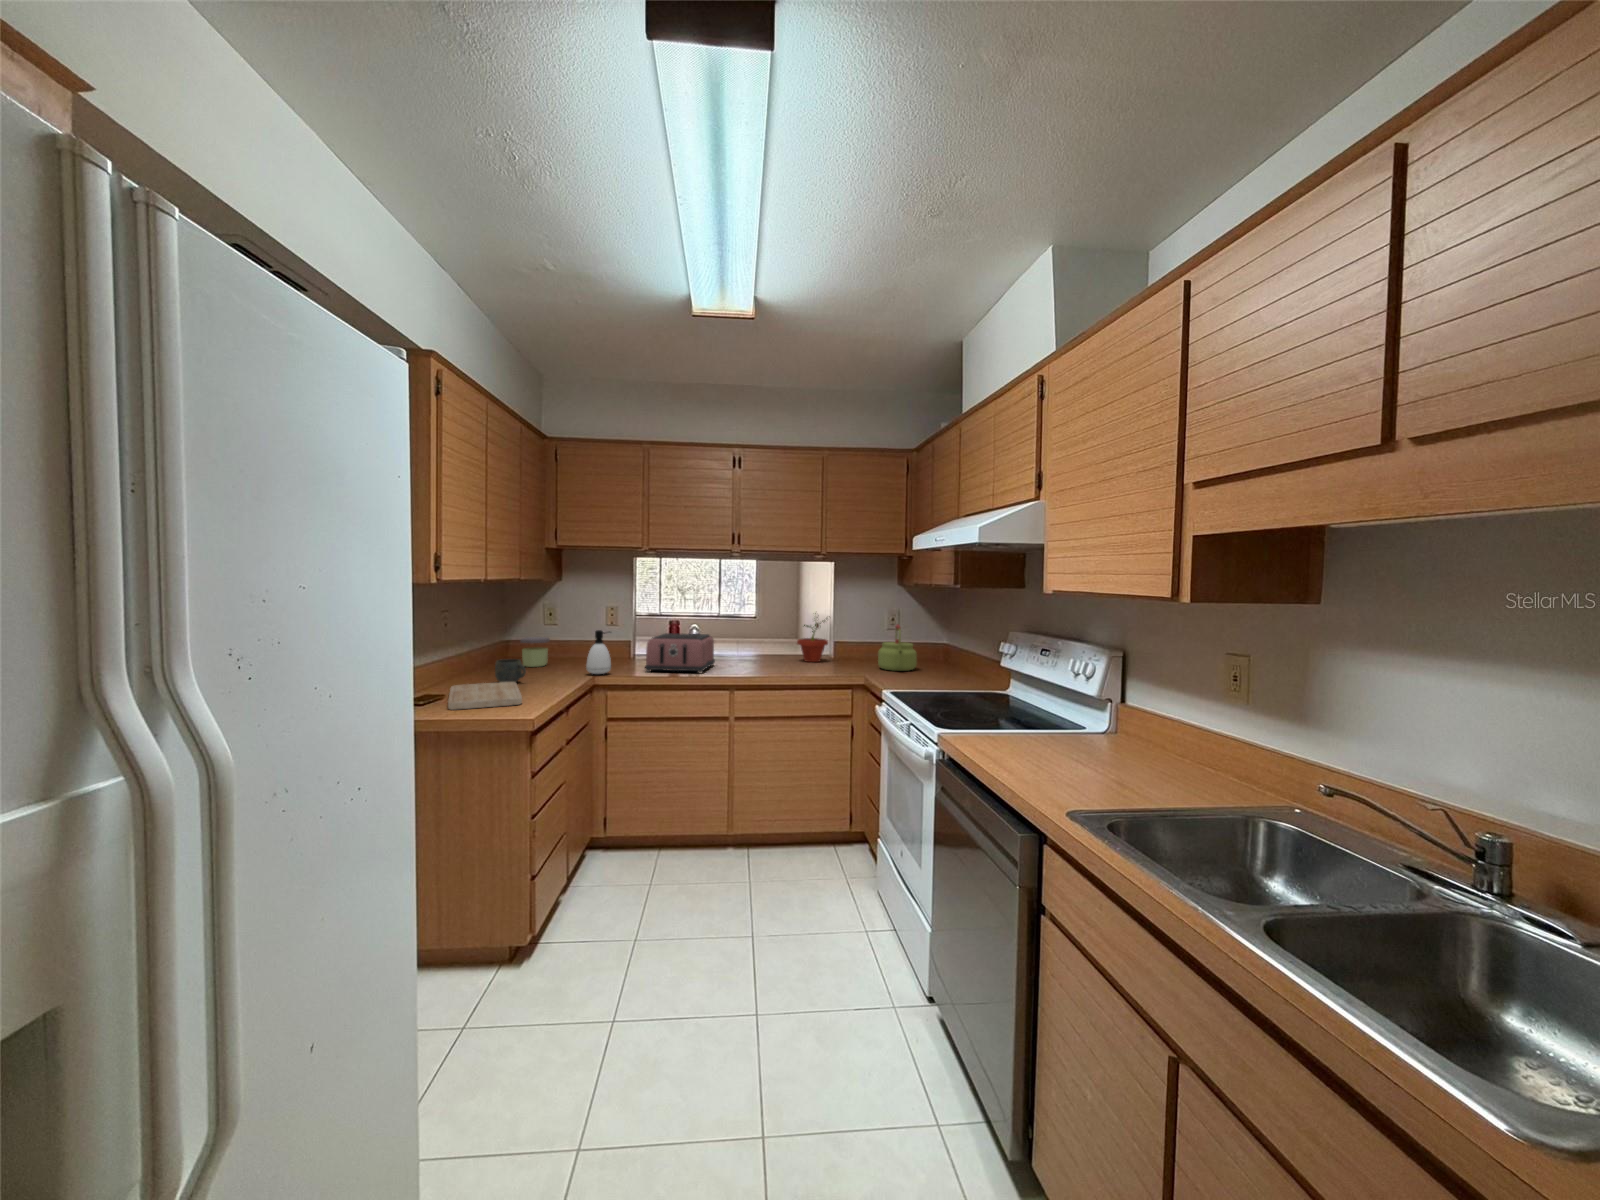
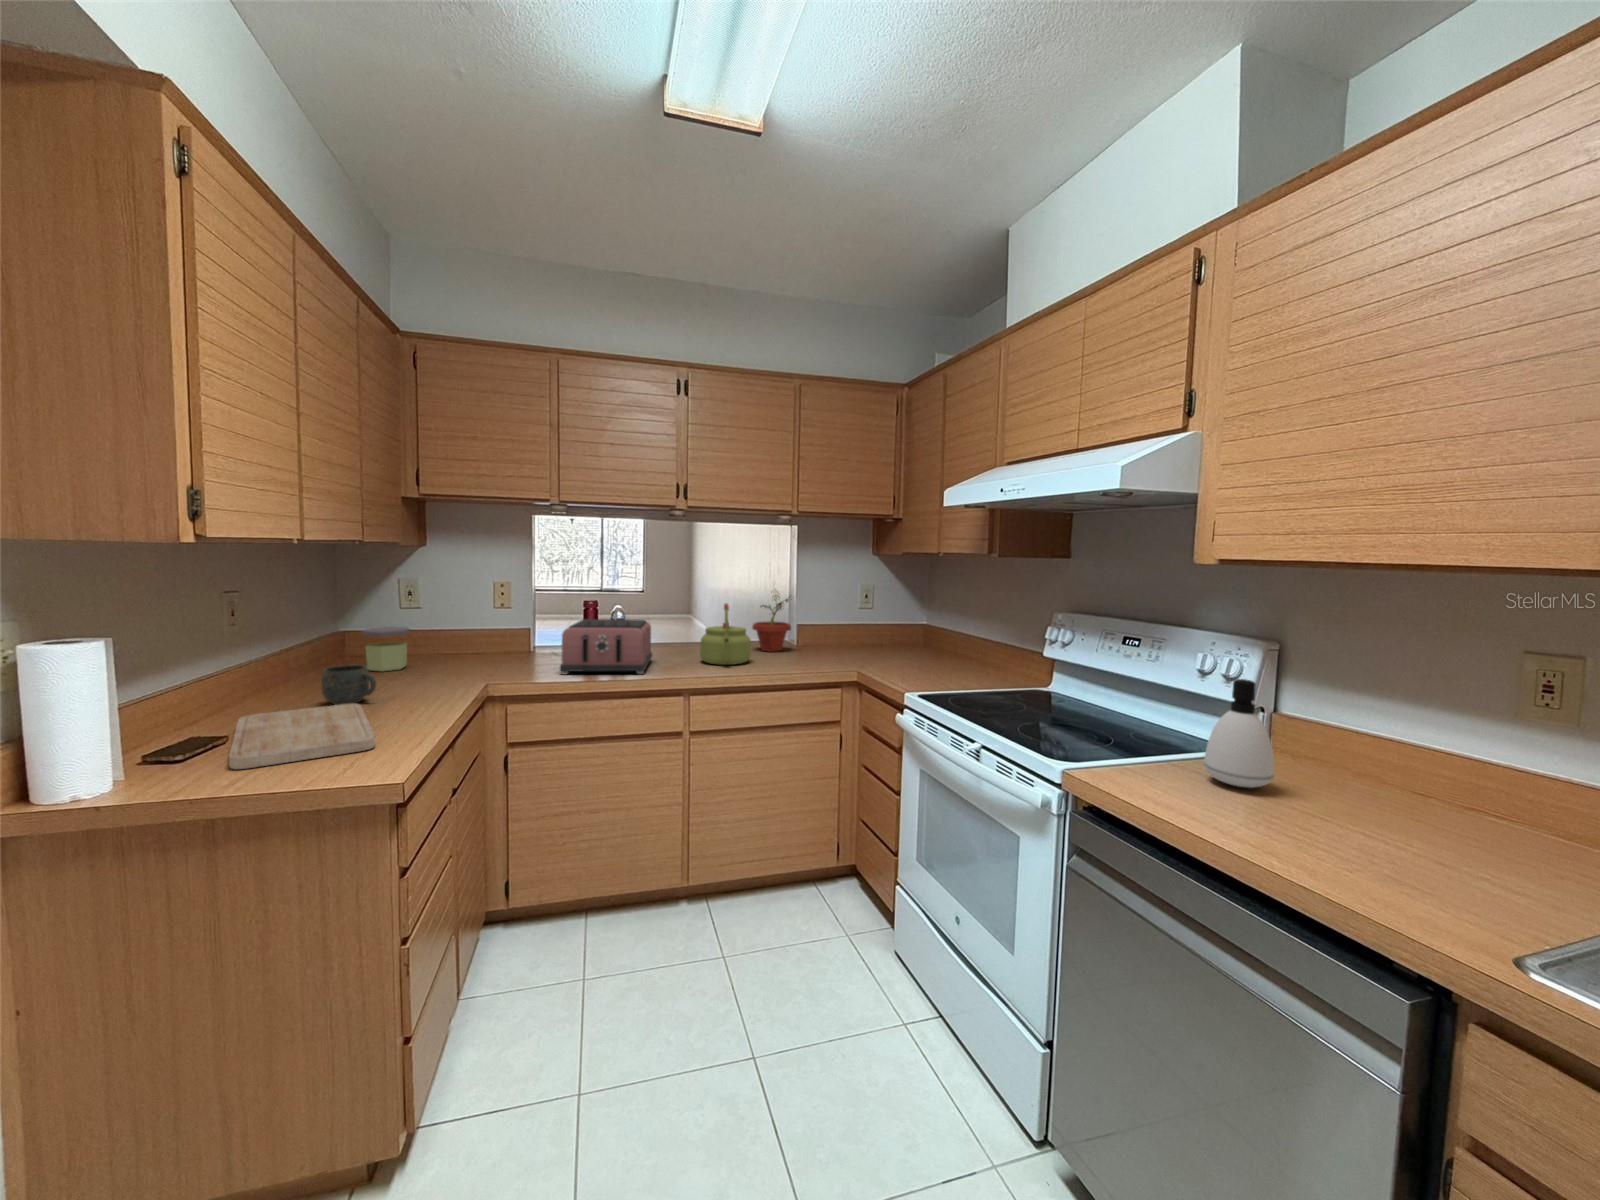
kettle: present [878,625,917,671] -> present [700,604,751,665]
soap dispenser: present [586,630,611,674] -> present [1204,679,1274,788]

